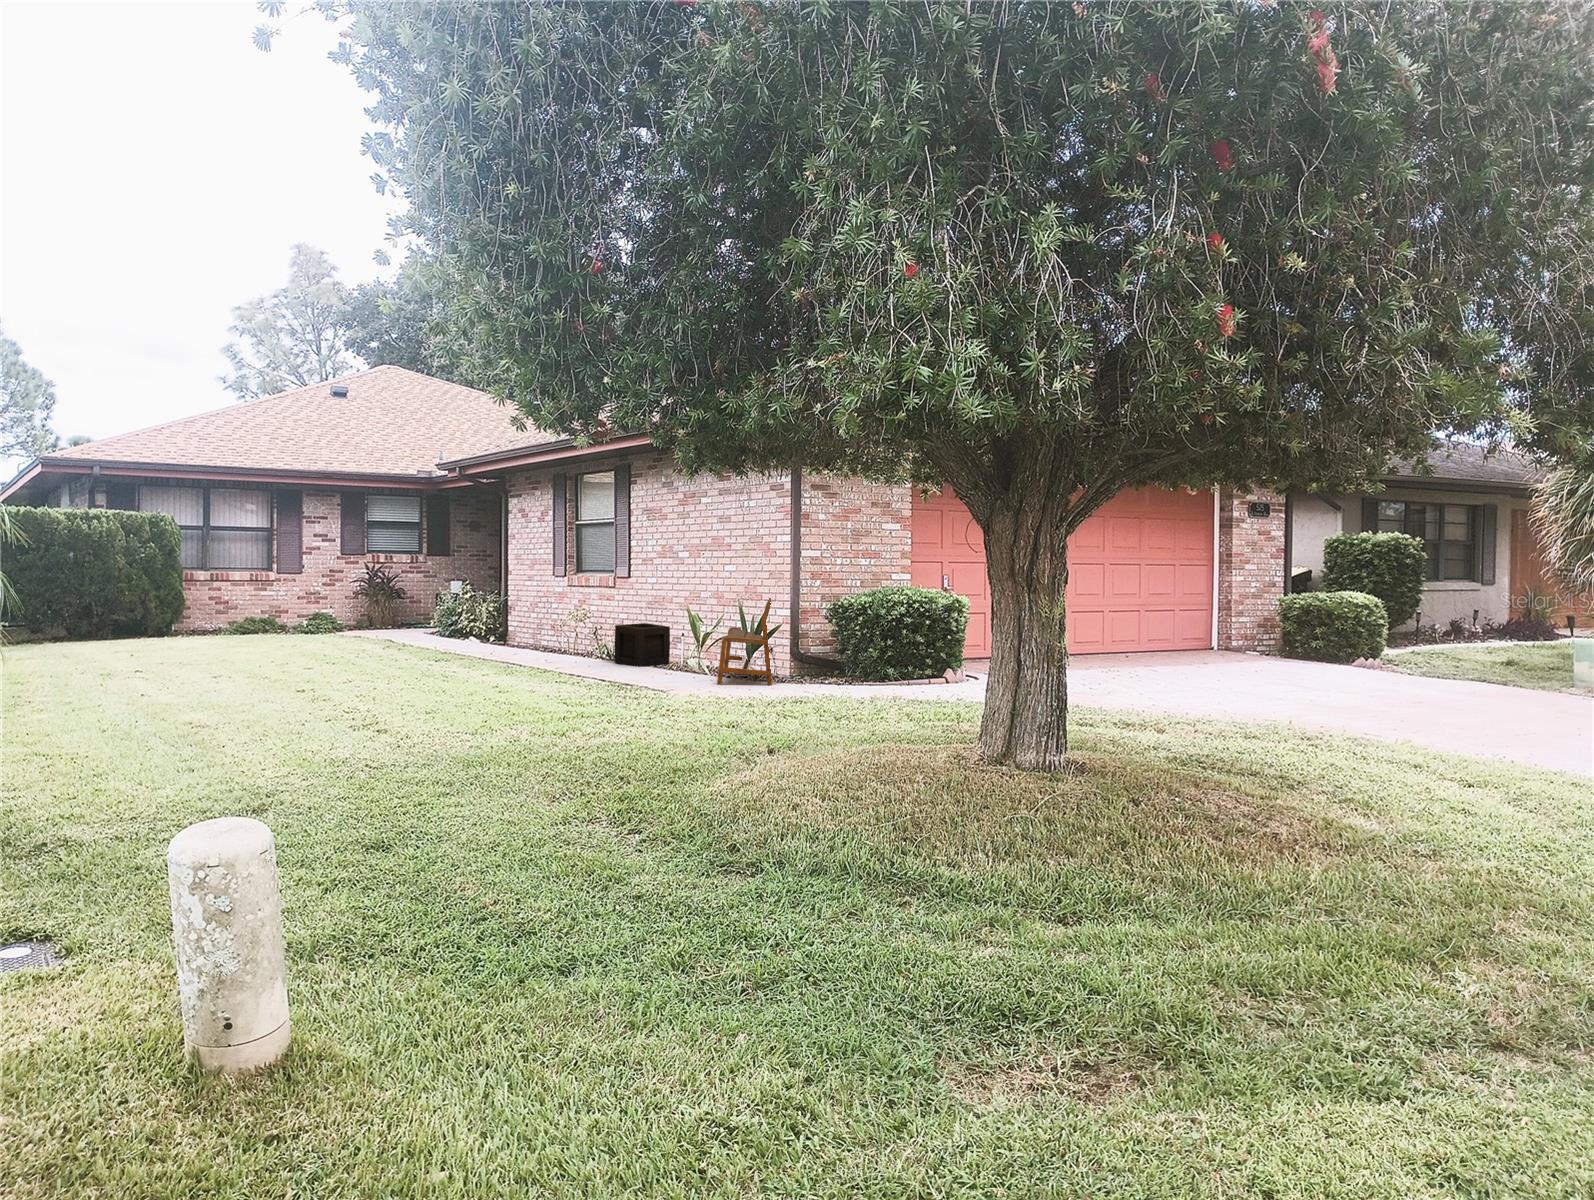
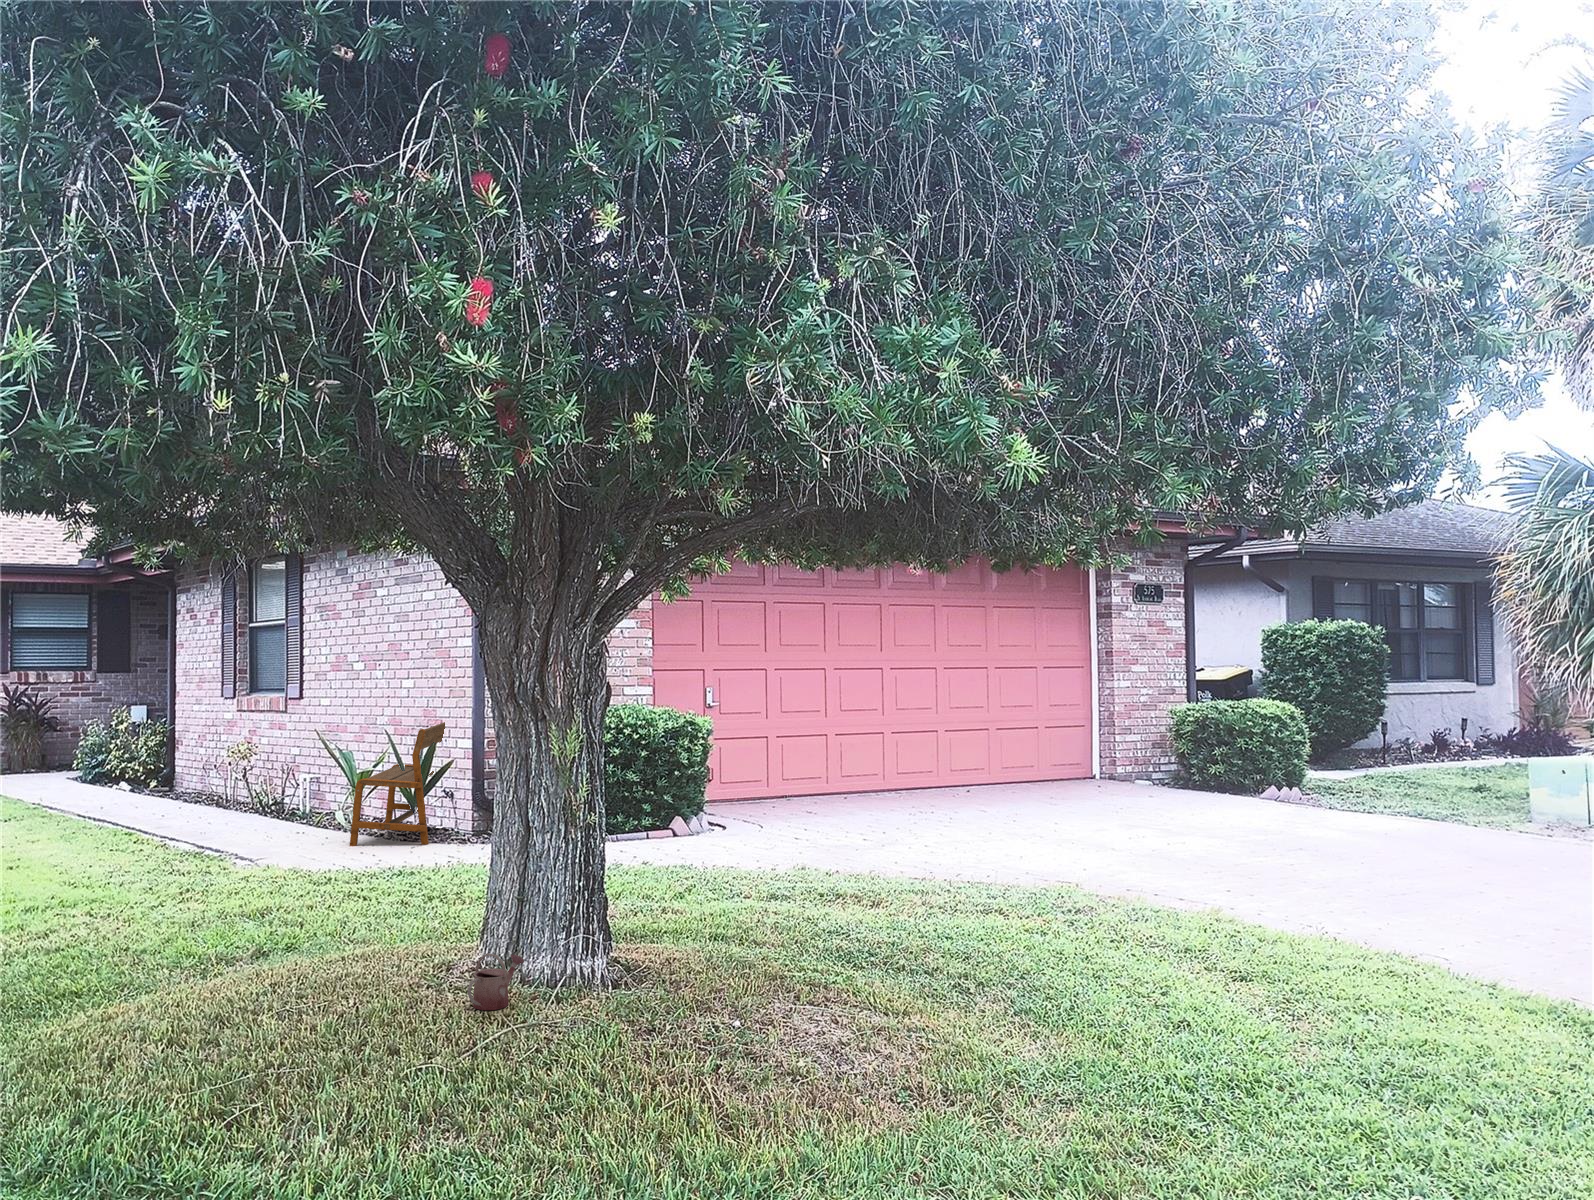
wooden crate: present [615,623,670,667] -> none [260,759,337,822]
watering can: none [997,747,1022,783] -> present [467,953,524,1010]

